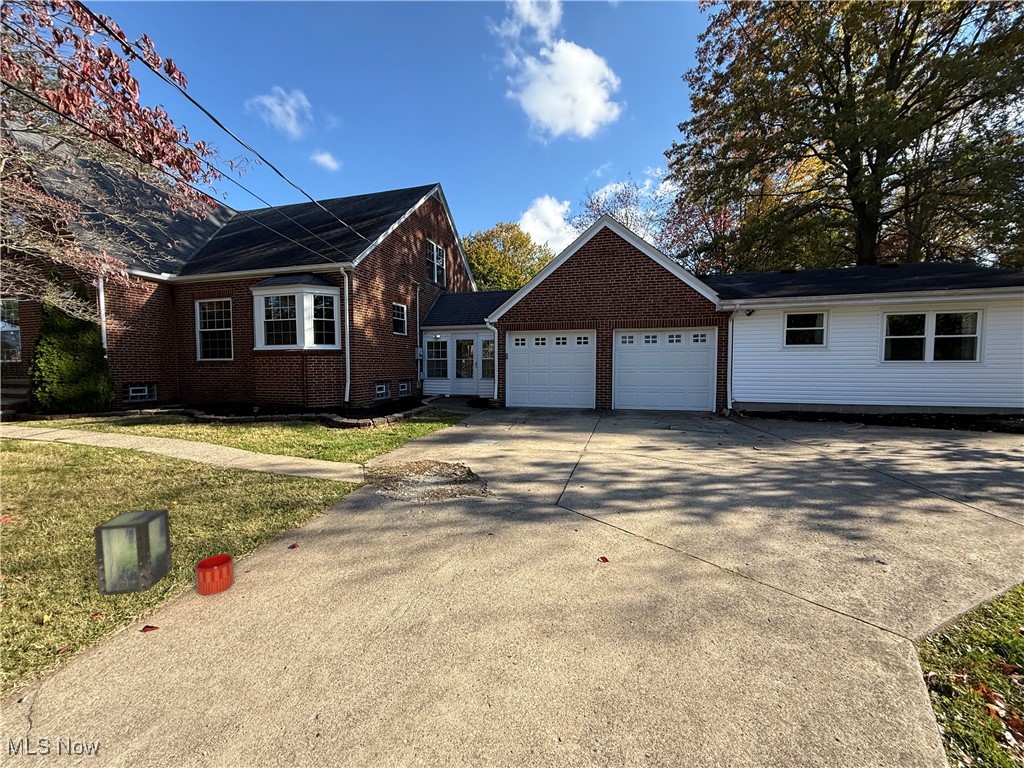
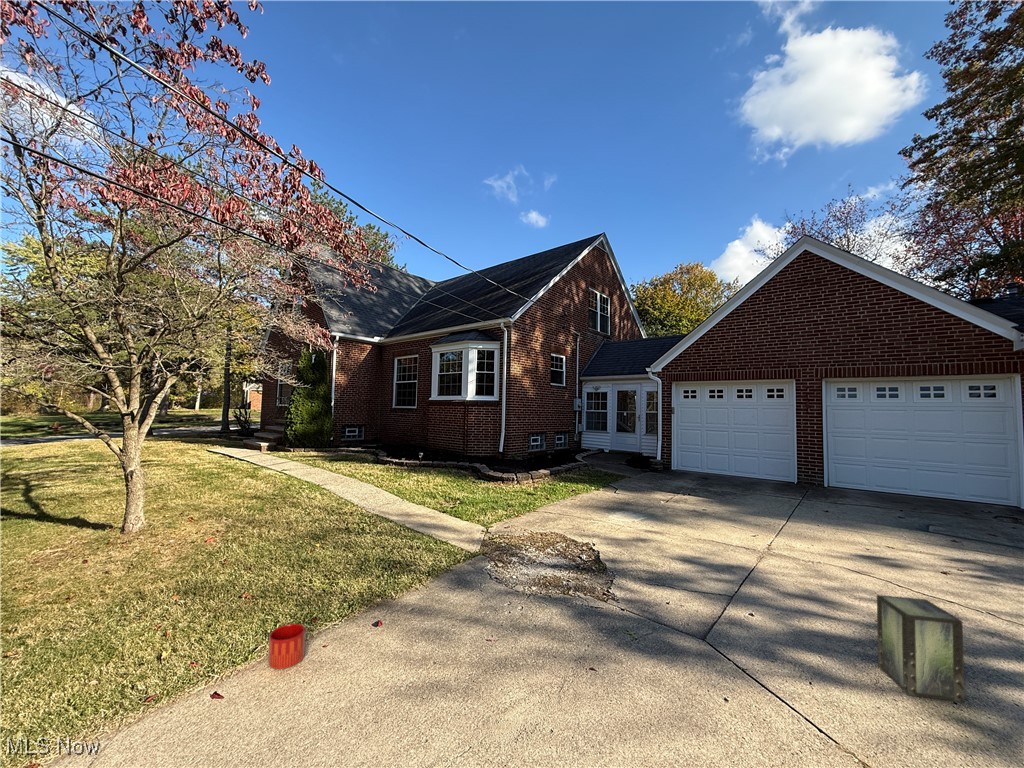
storage box: present [94,509,172,595] -> present [877,595,964,702]

